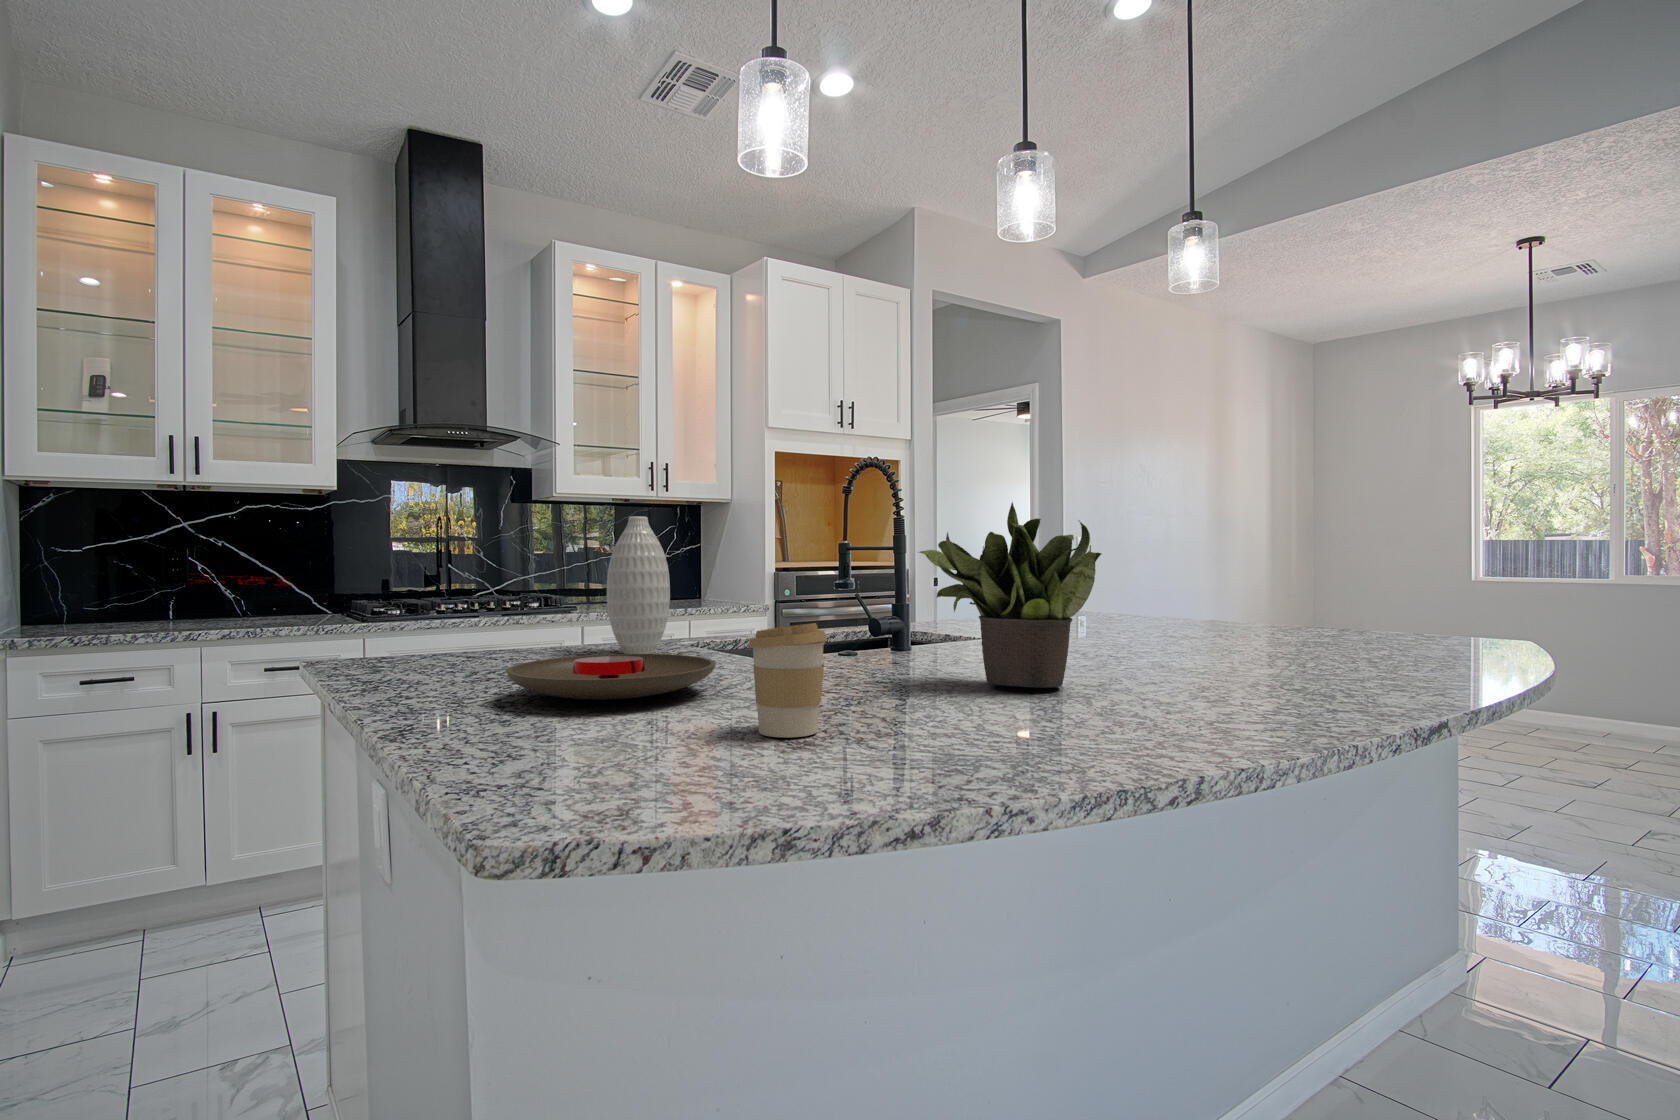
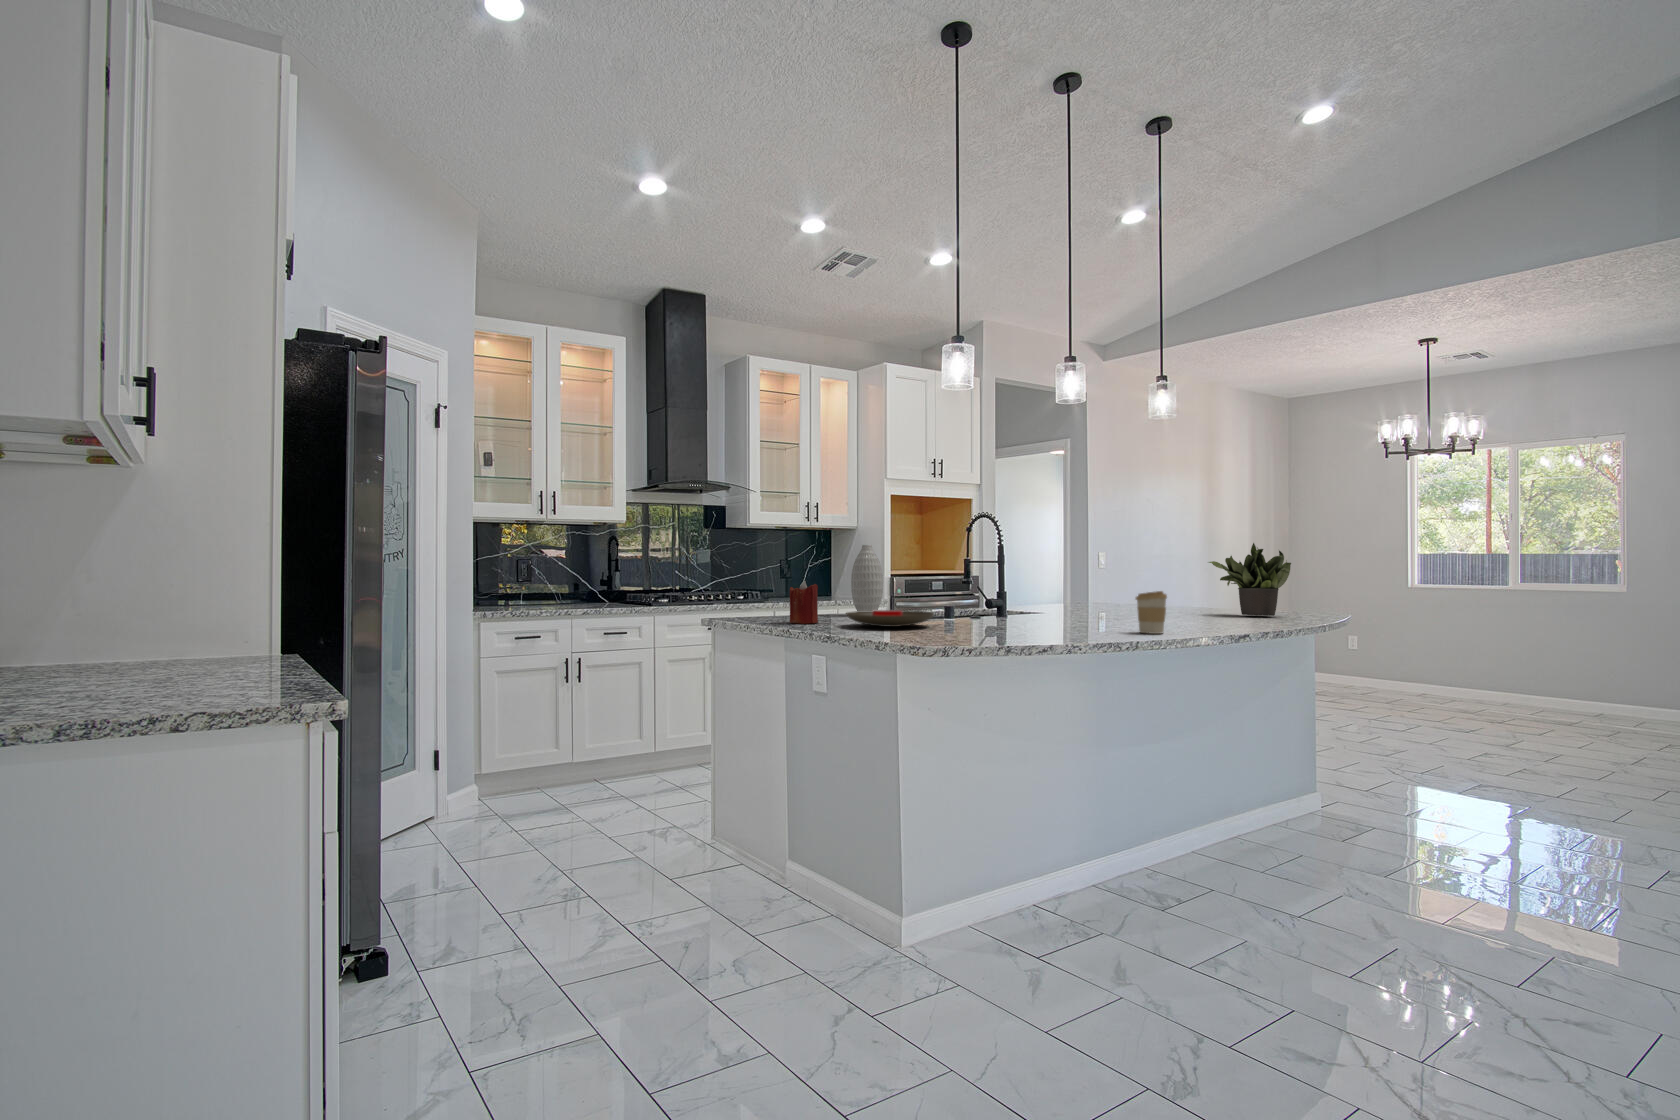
potted plant: present [919,503,1101,688] -> present [1209,543,1291,616]
candle: none [417,591,487,685] -> present [790,581,818,624]
coffee cup: present [749,623,827,738] -> present [1136,591,1167,634]

